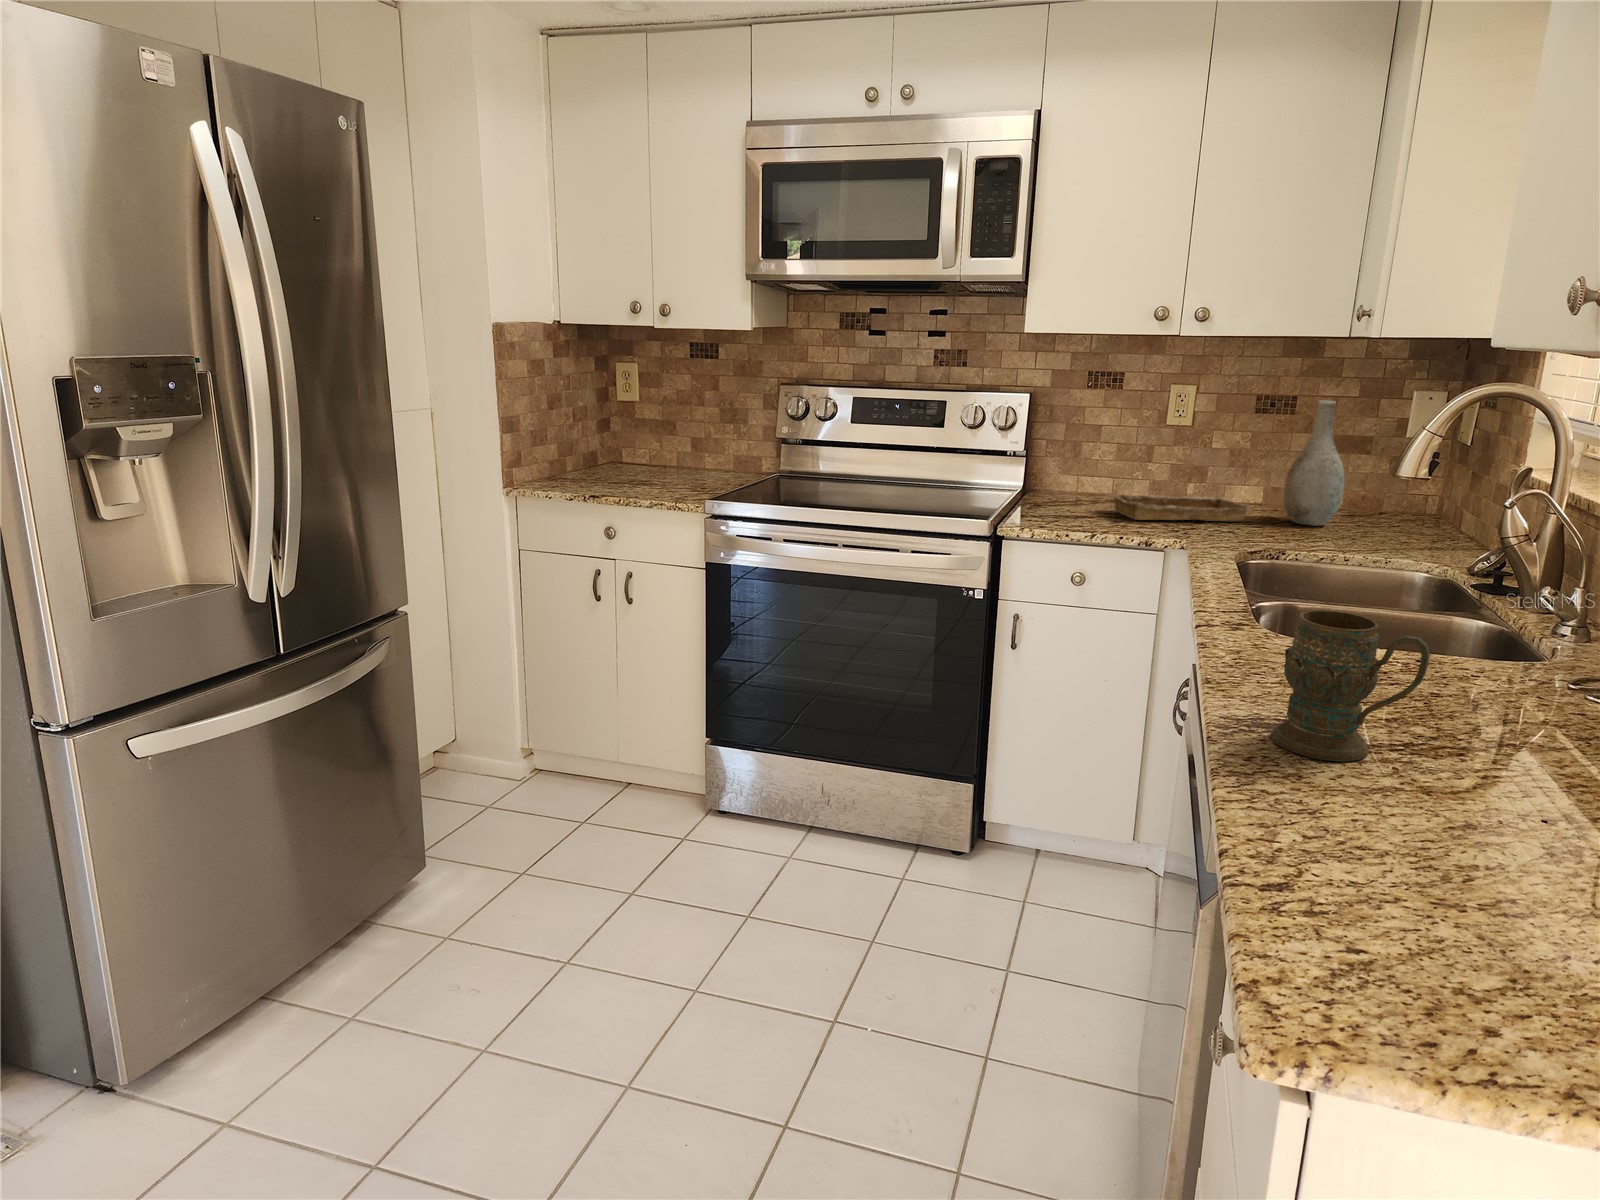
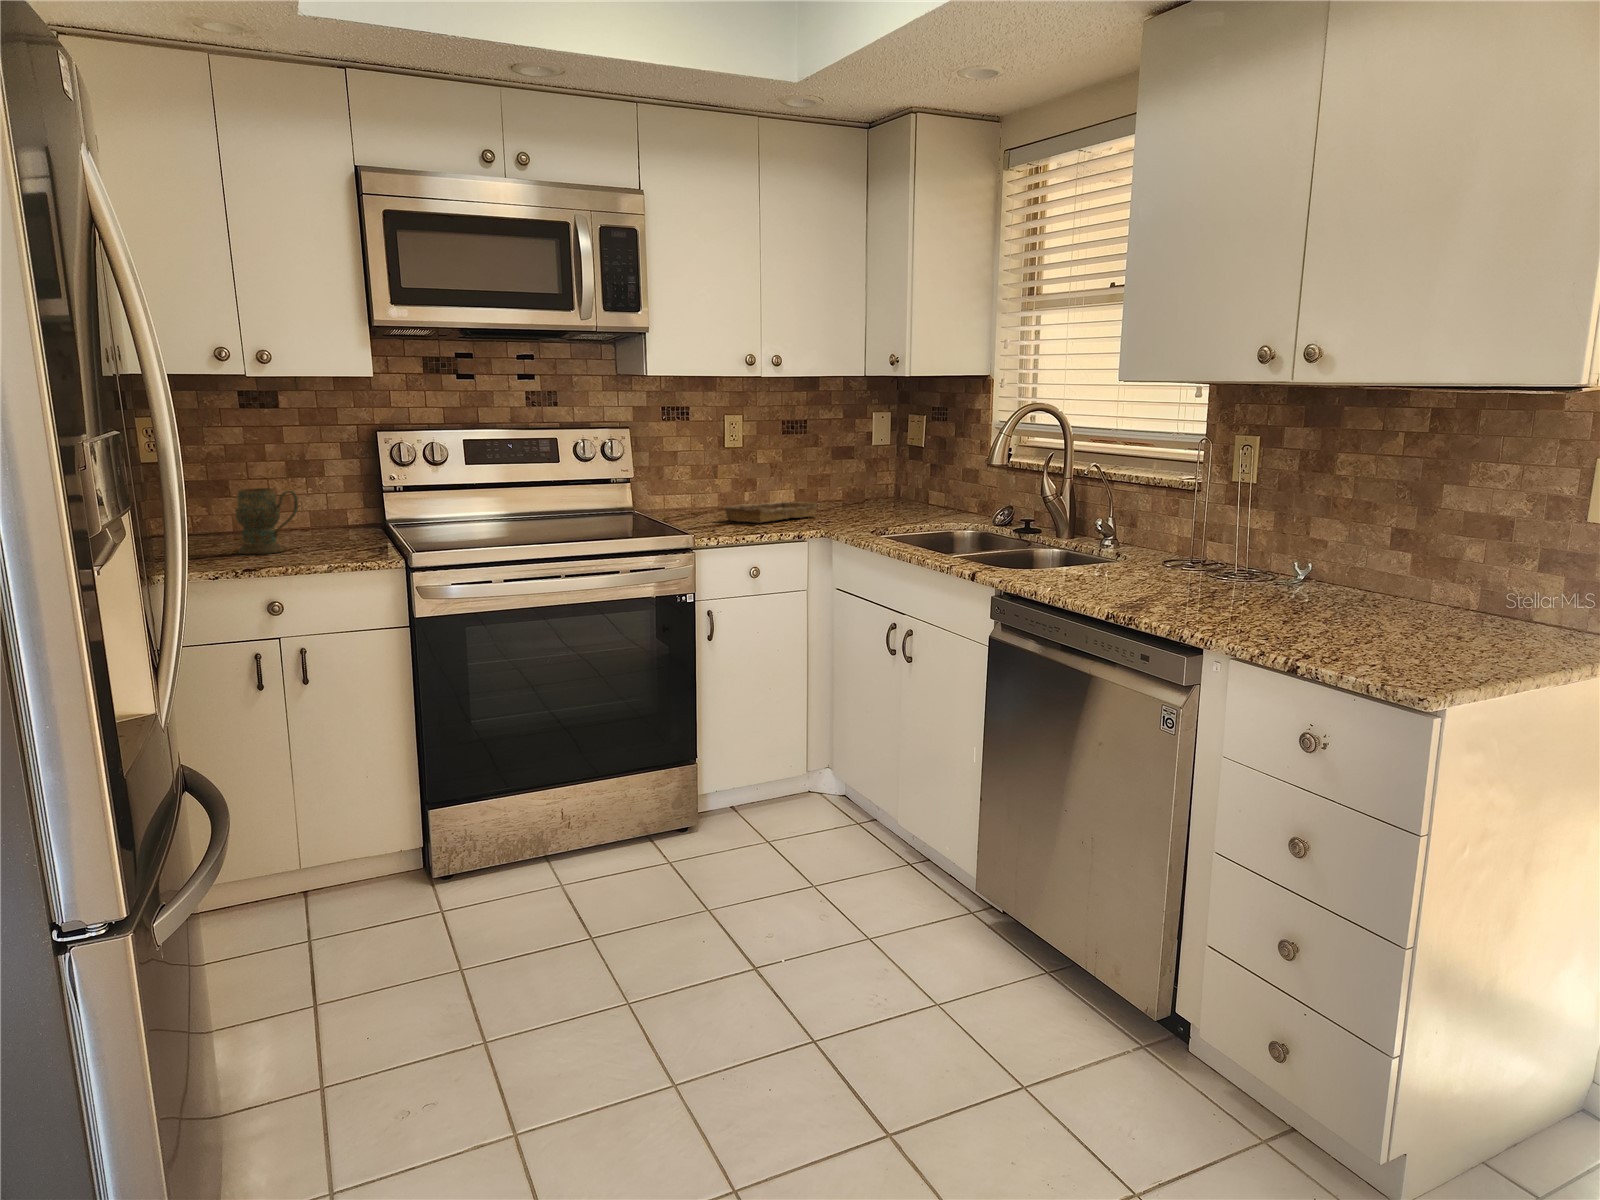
vase: present [1284,400,1344,526] -> none [828,419,869,513]
mug: present [1271,610,1430,761] -> present [235,488,298,554]

